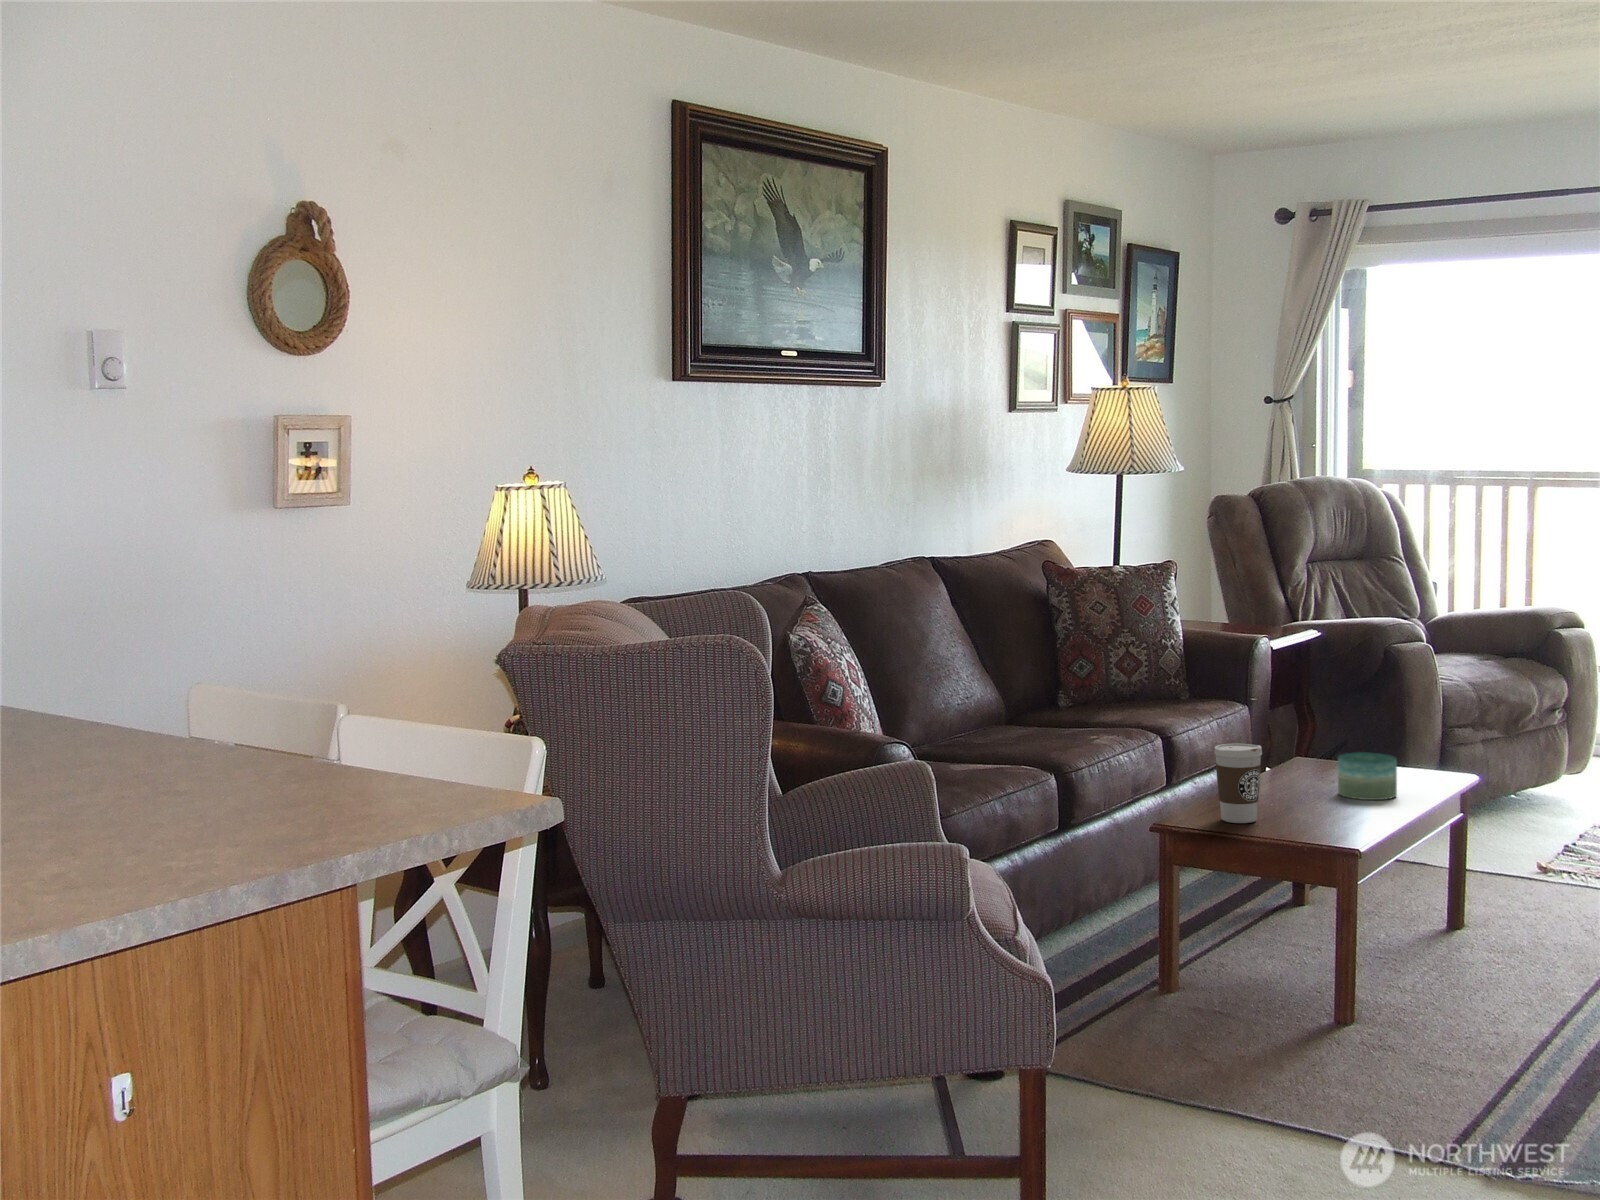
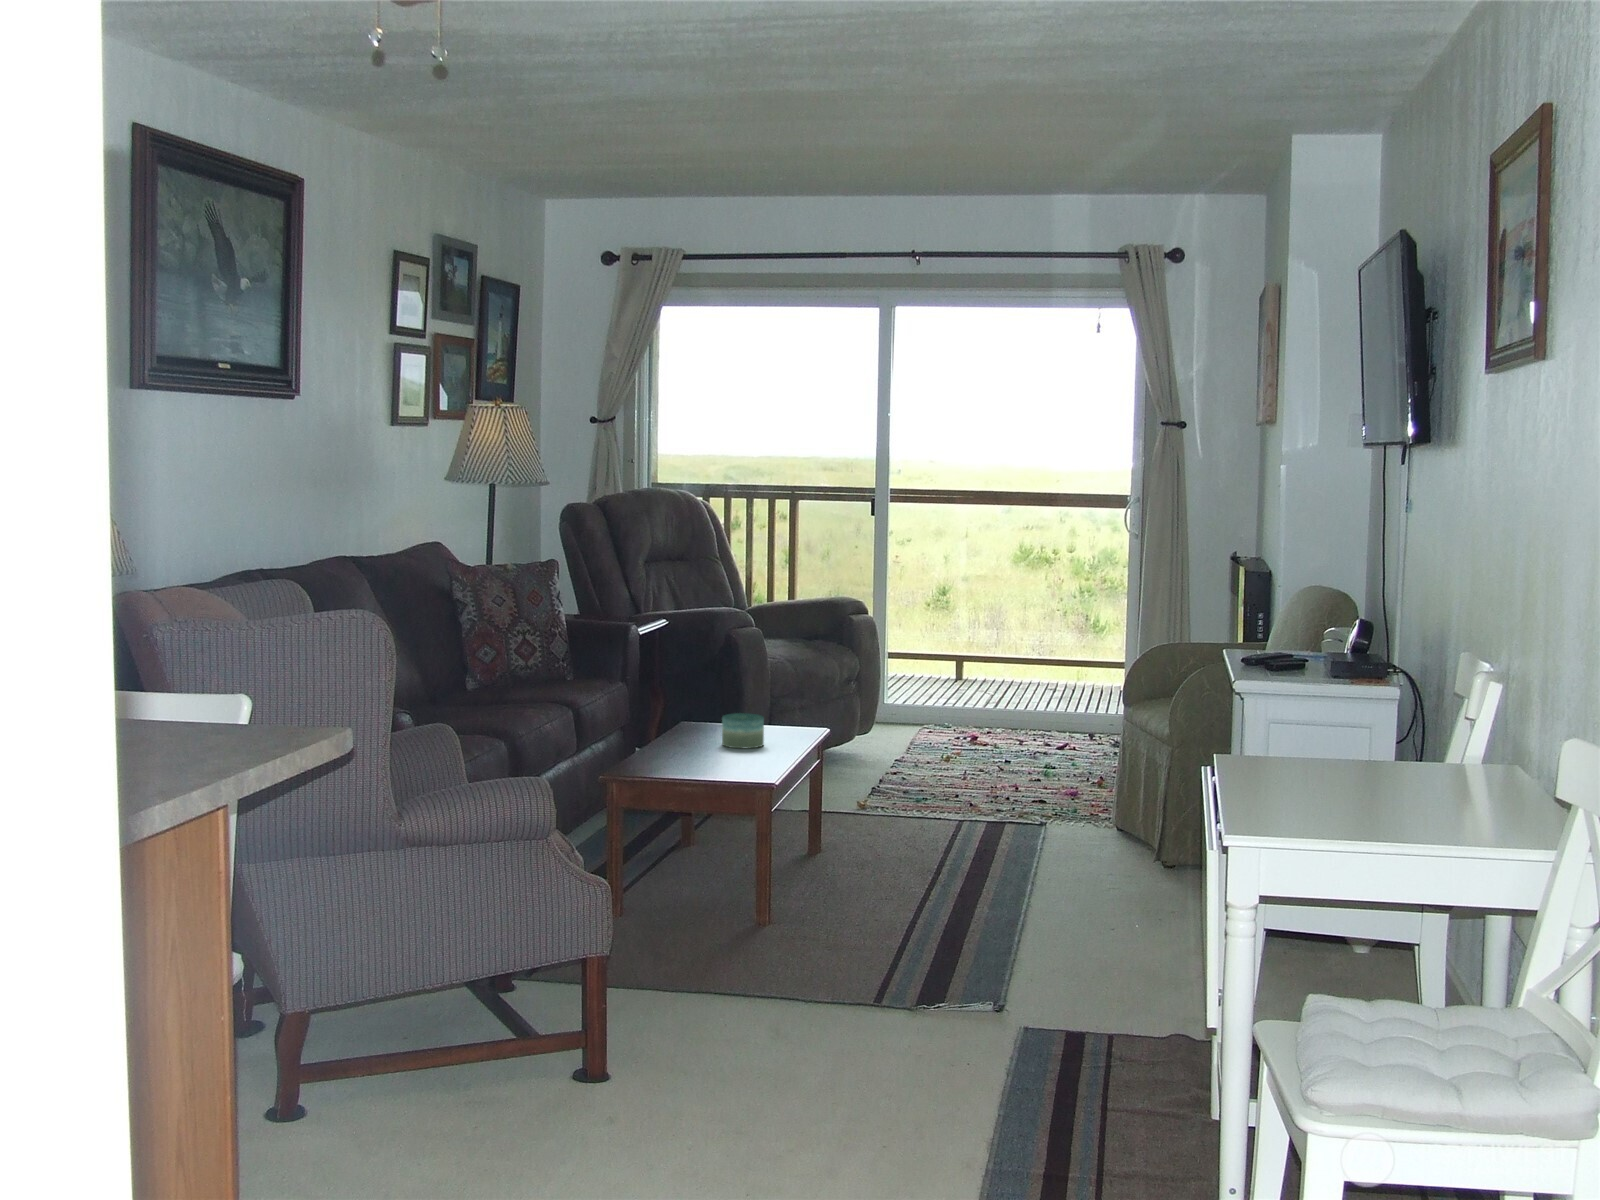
coffee cup: present [1214,744,1262,823] -> none [651,710,686,770]

